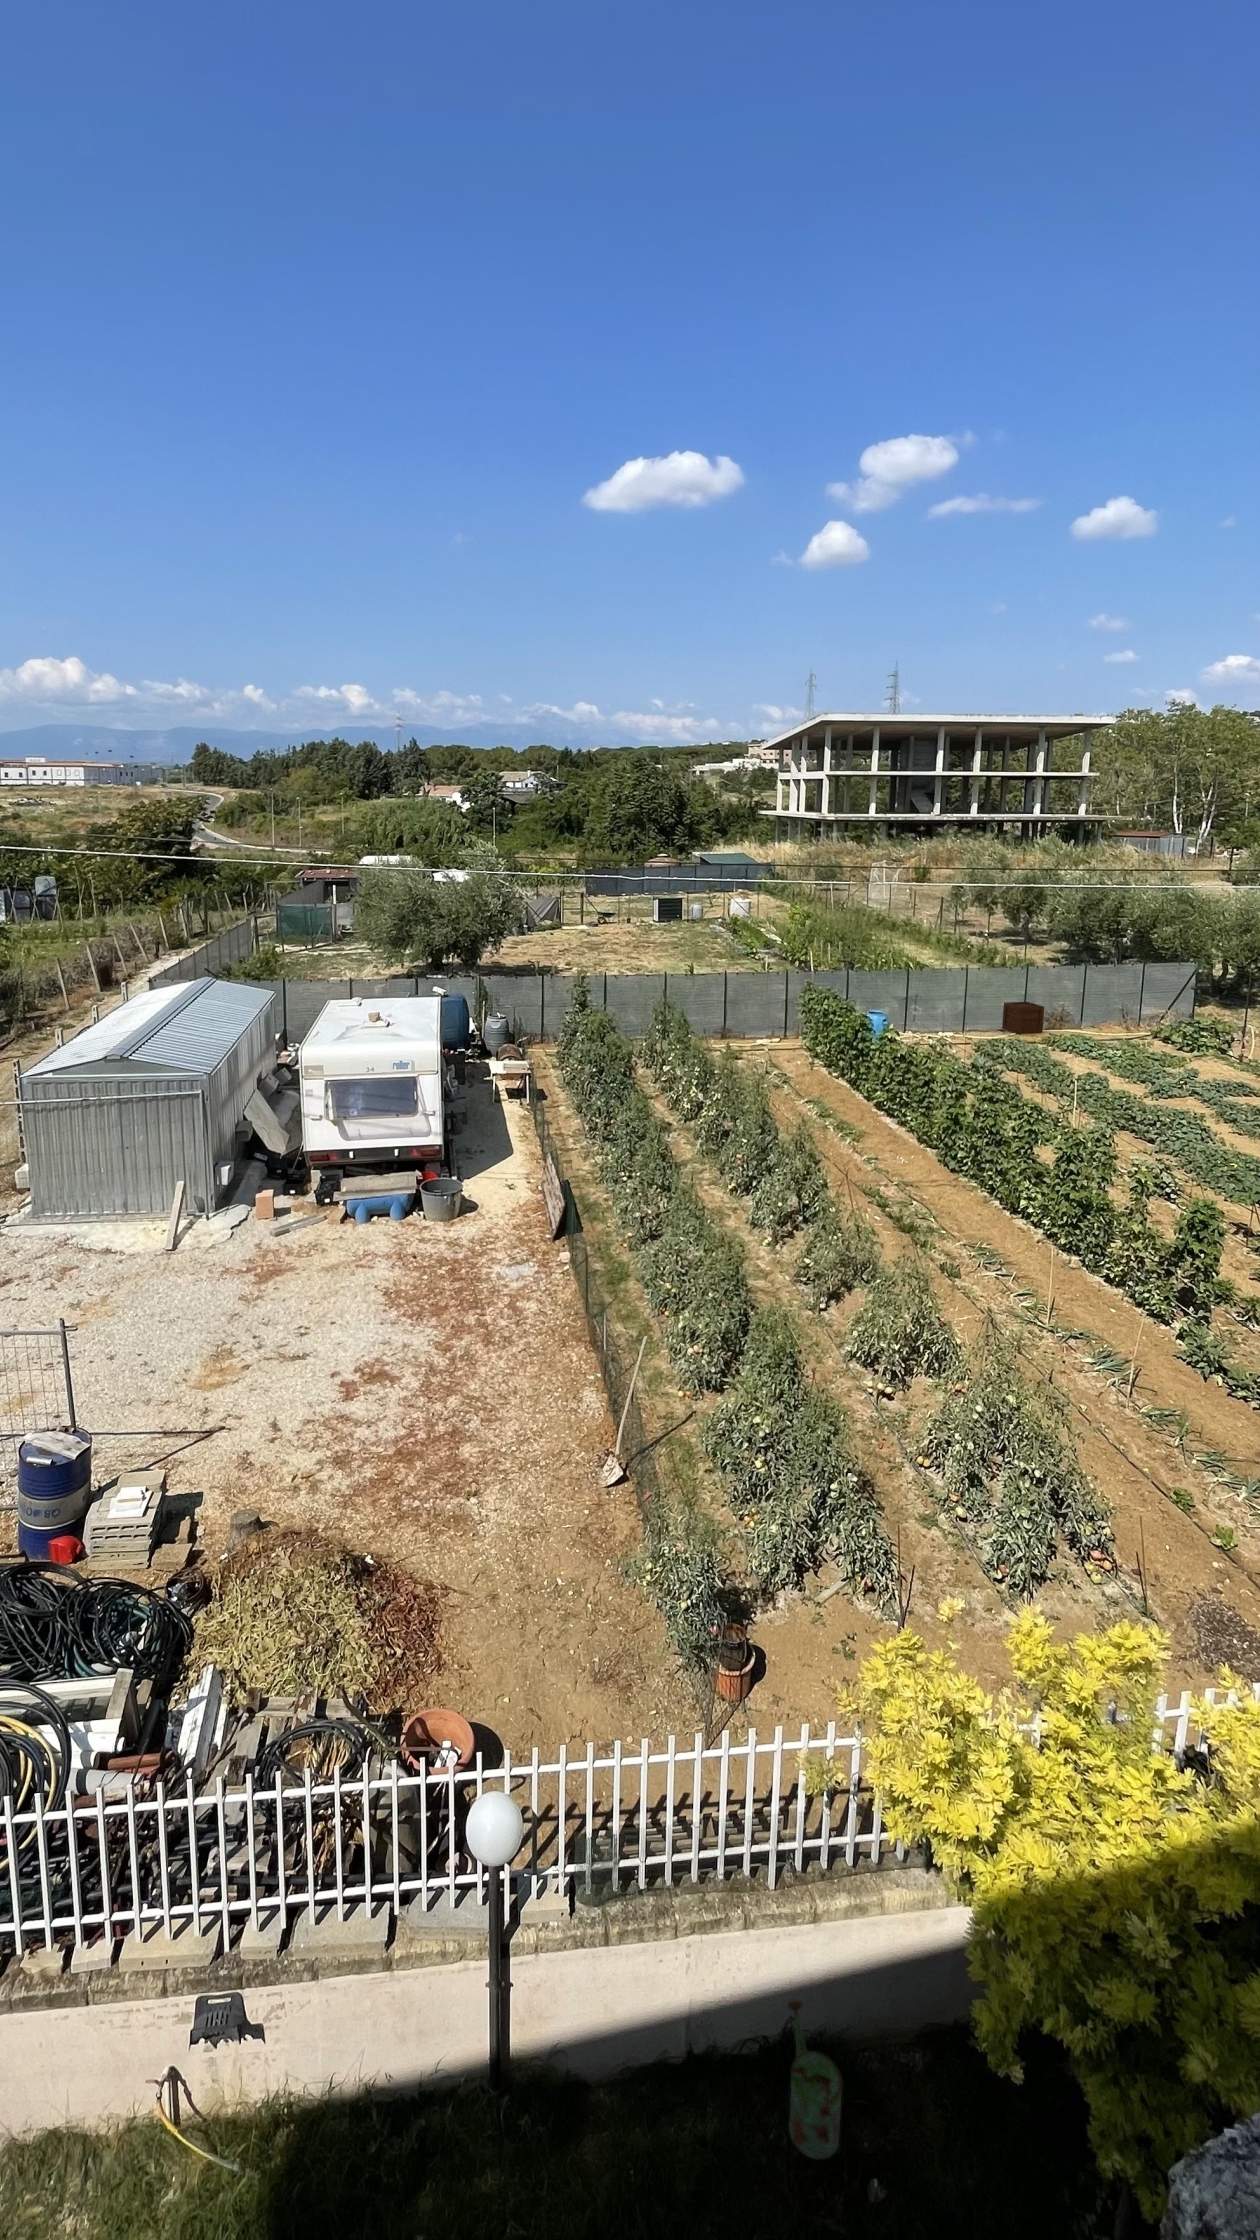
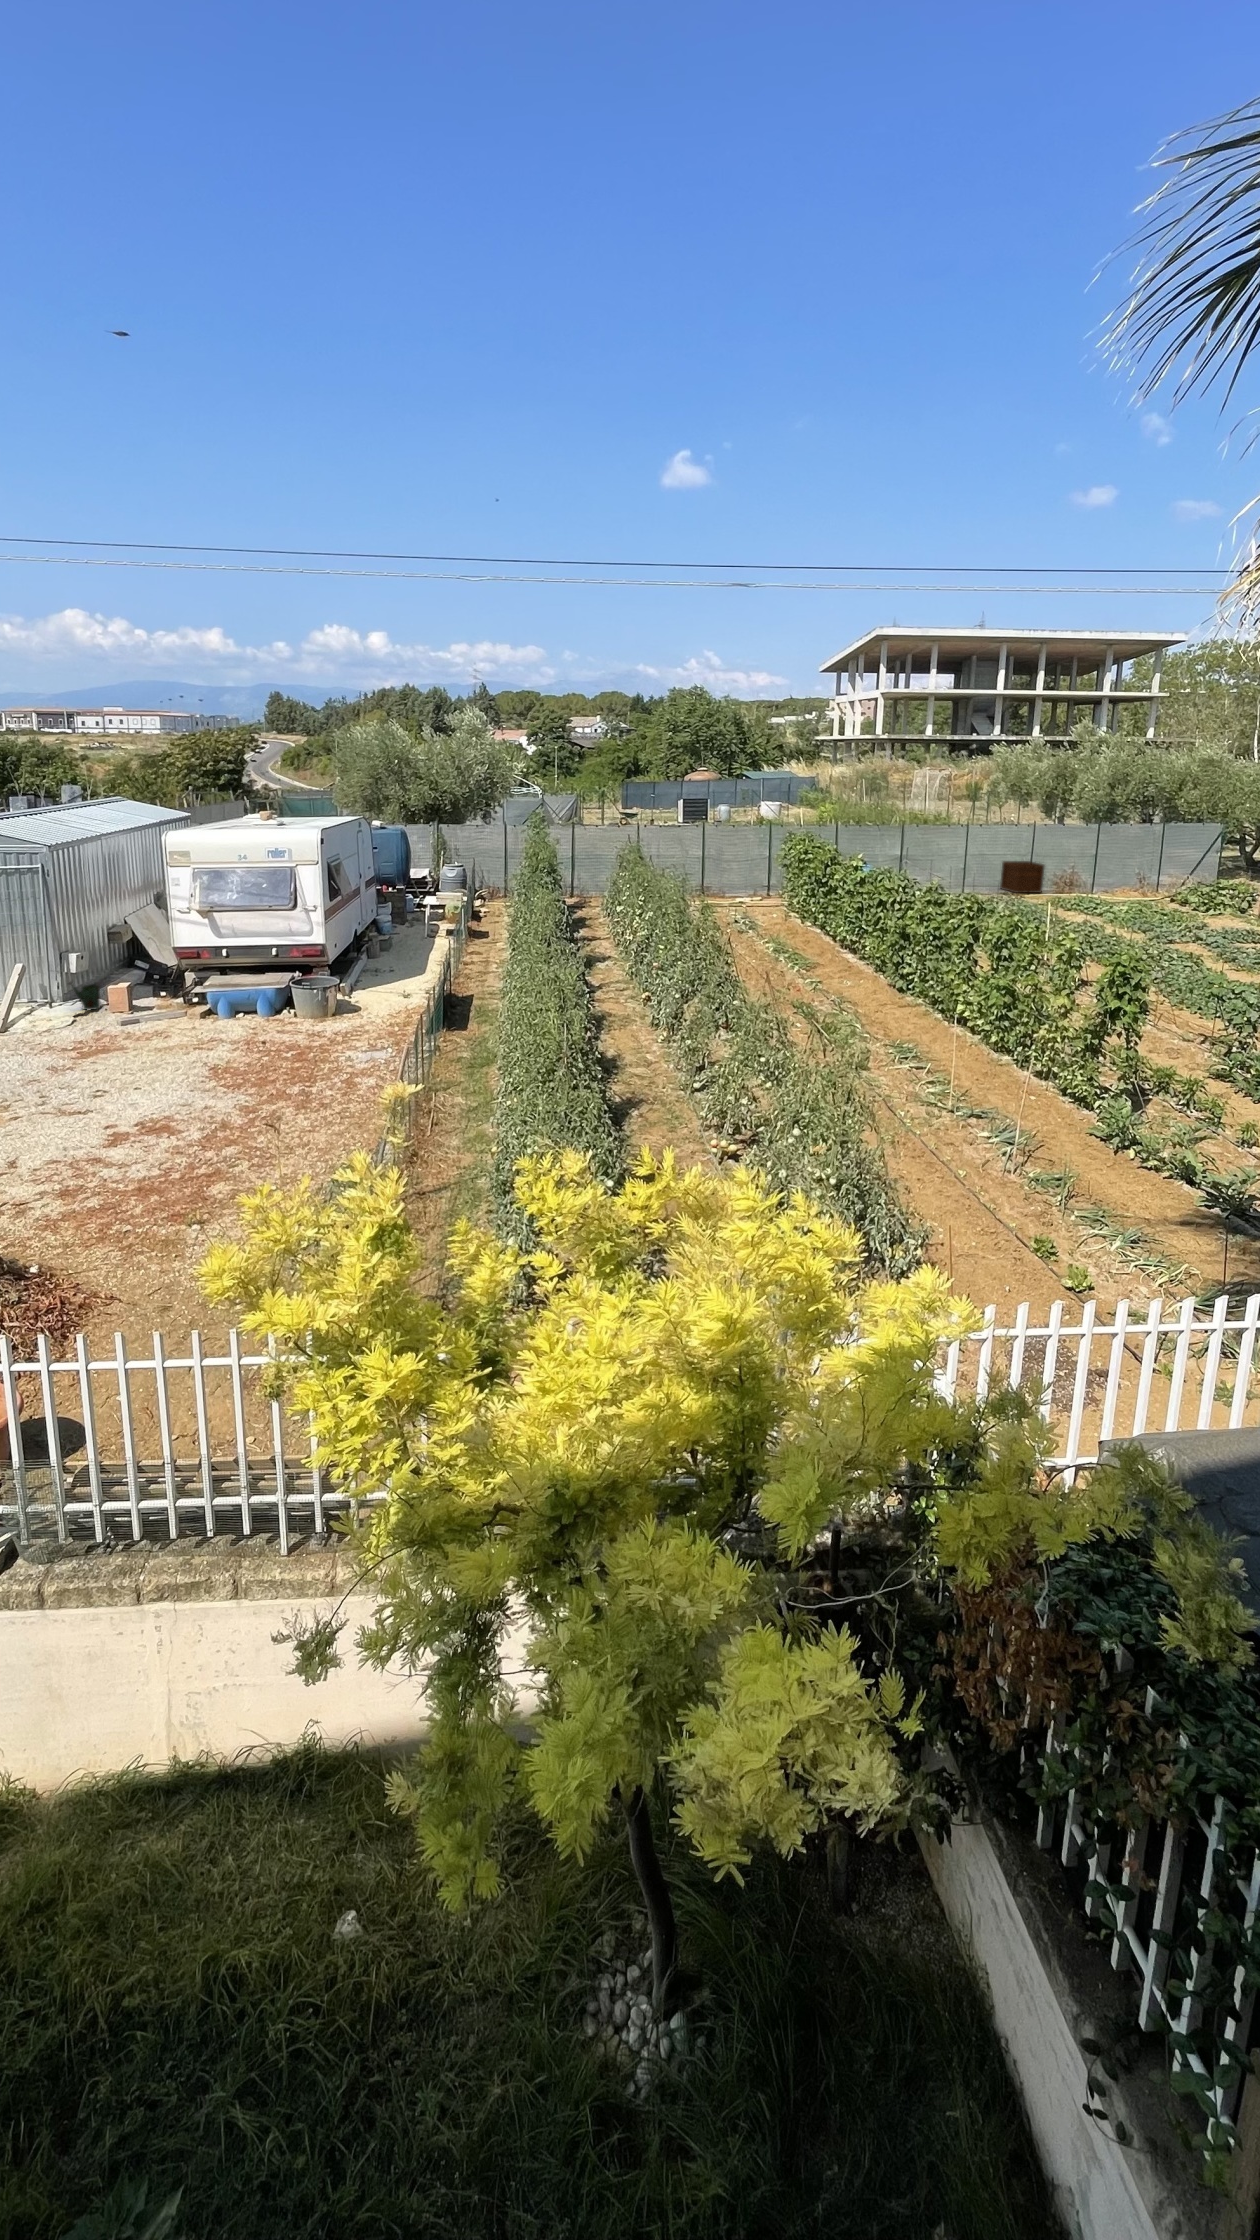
watering can: present [787,2001,842,2159] -> present [69,982,104,1010]

